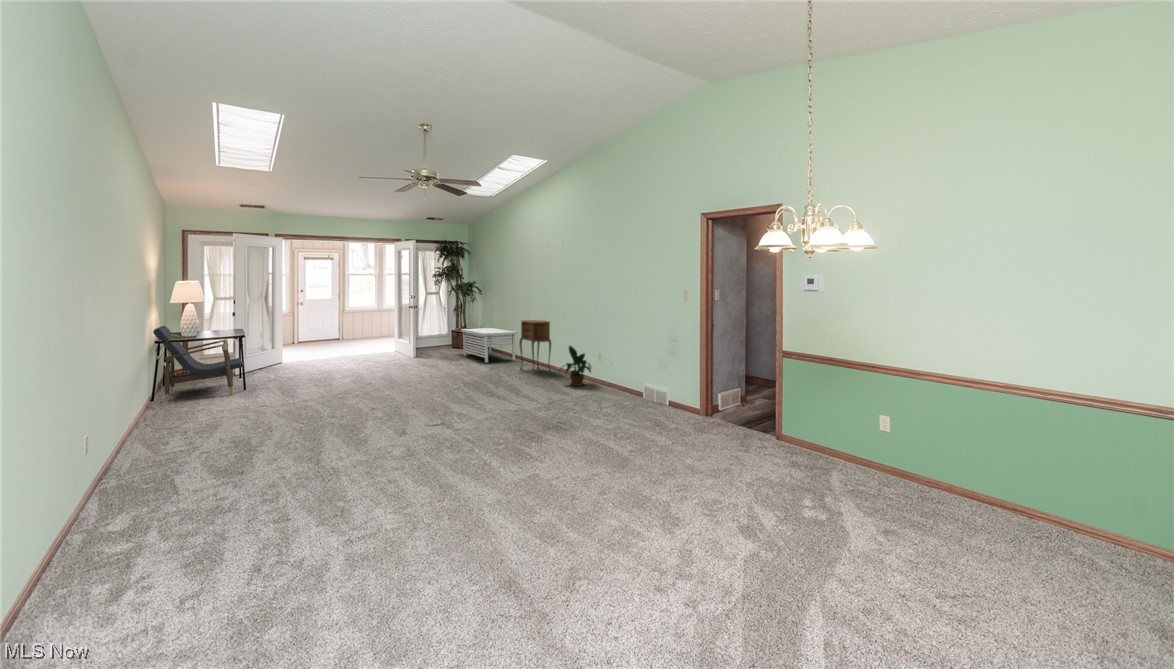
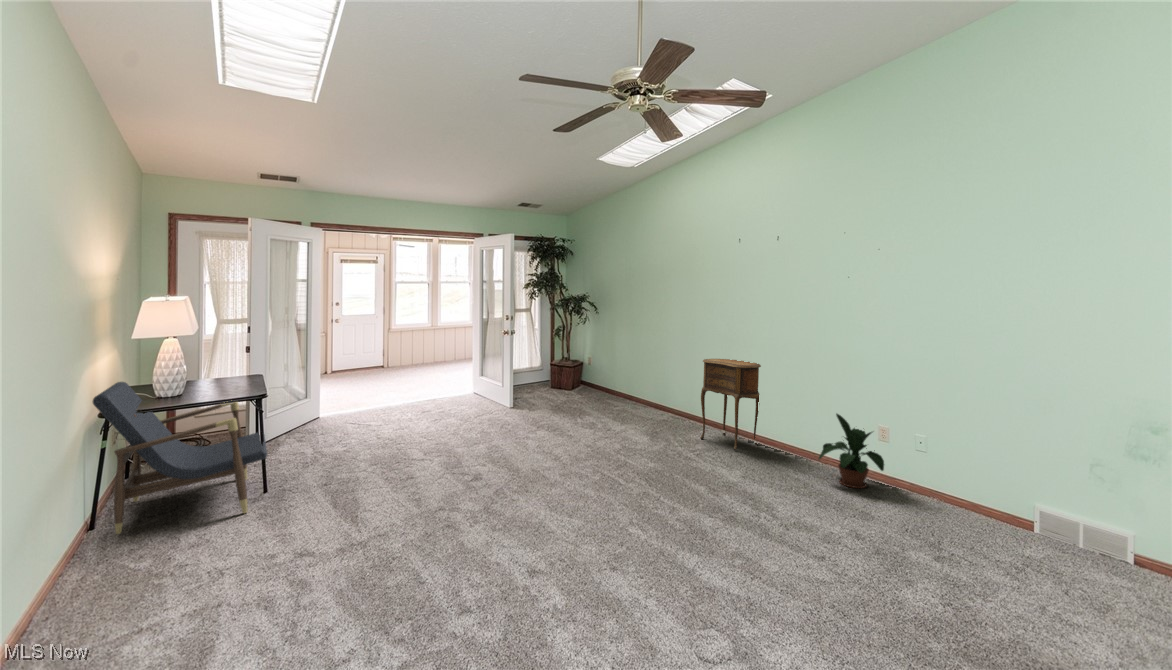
storage bench: present [461,328,517,363] -> none [574,362,670,421]

